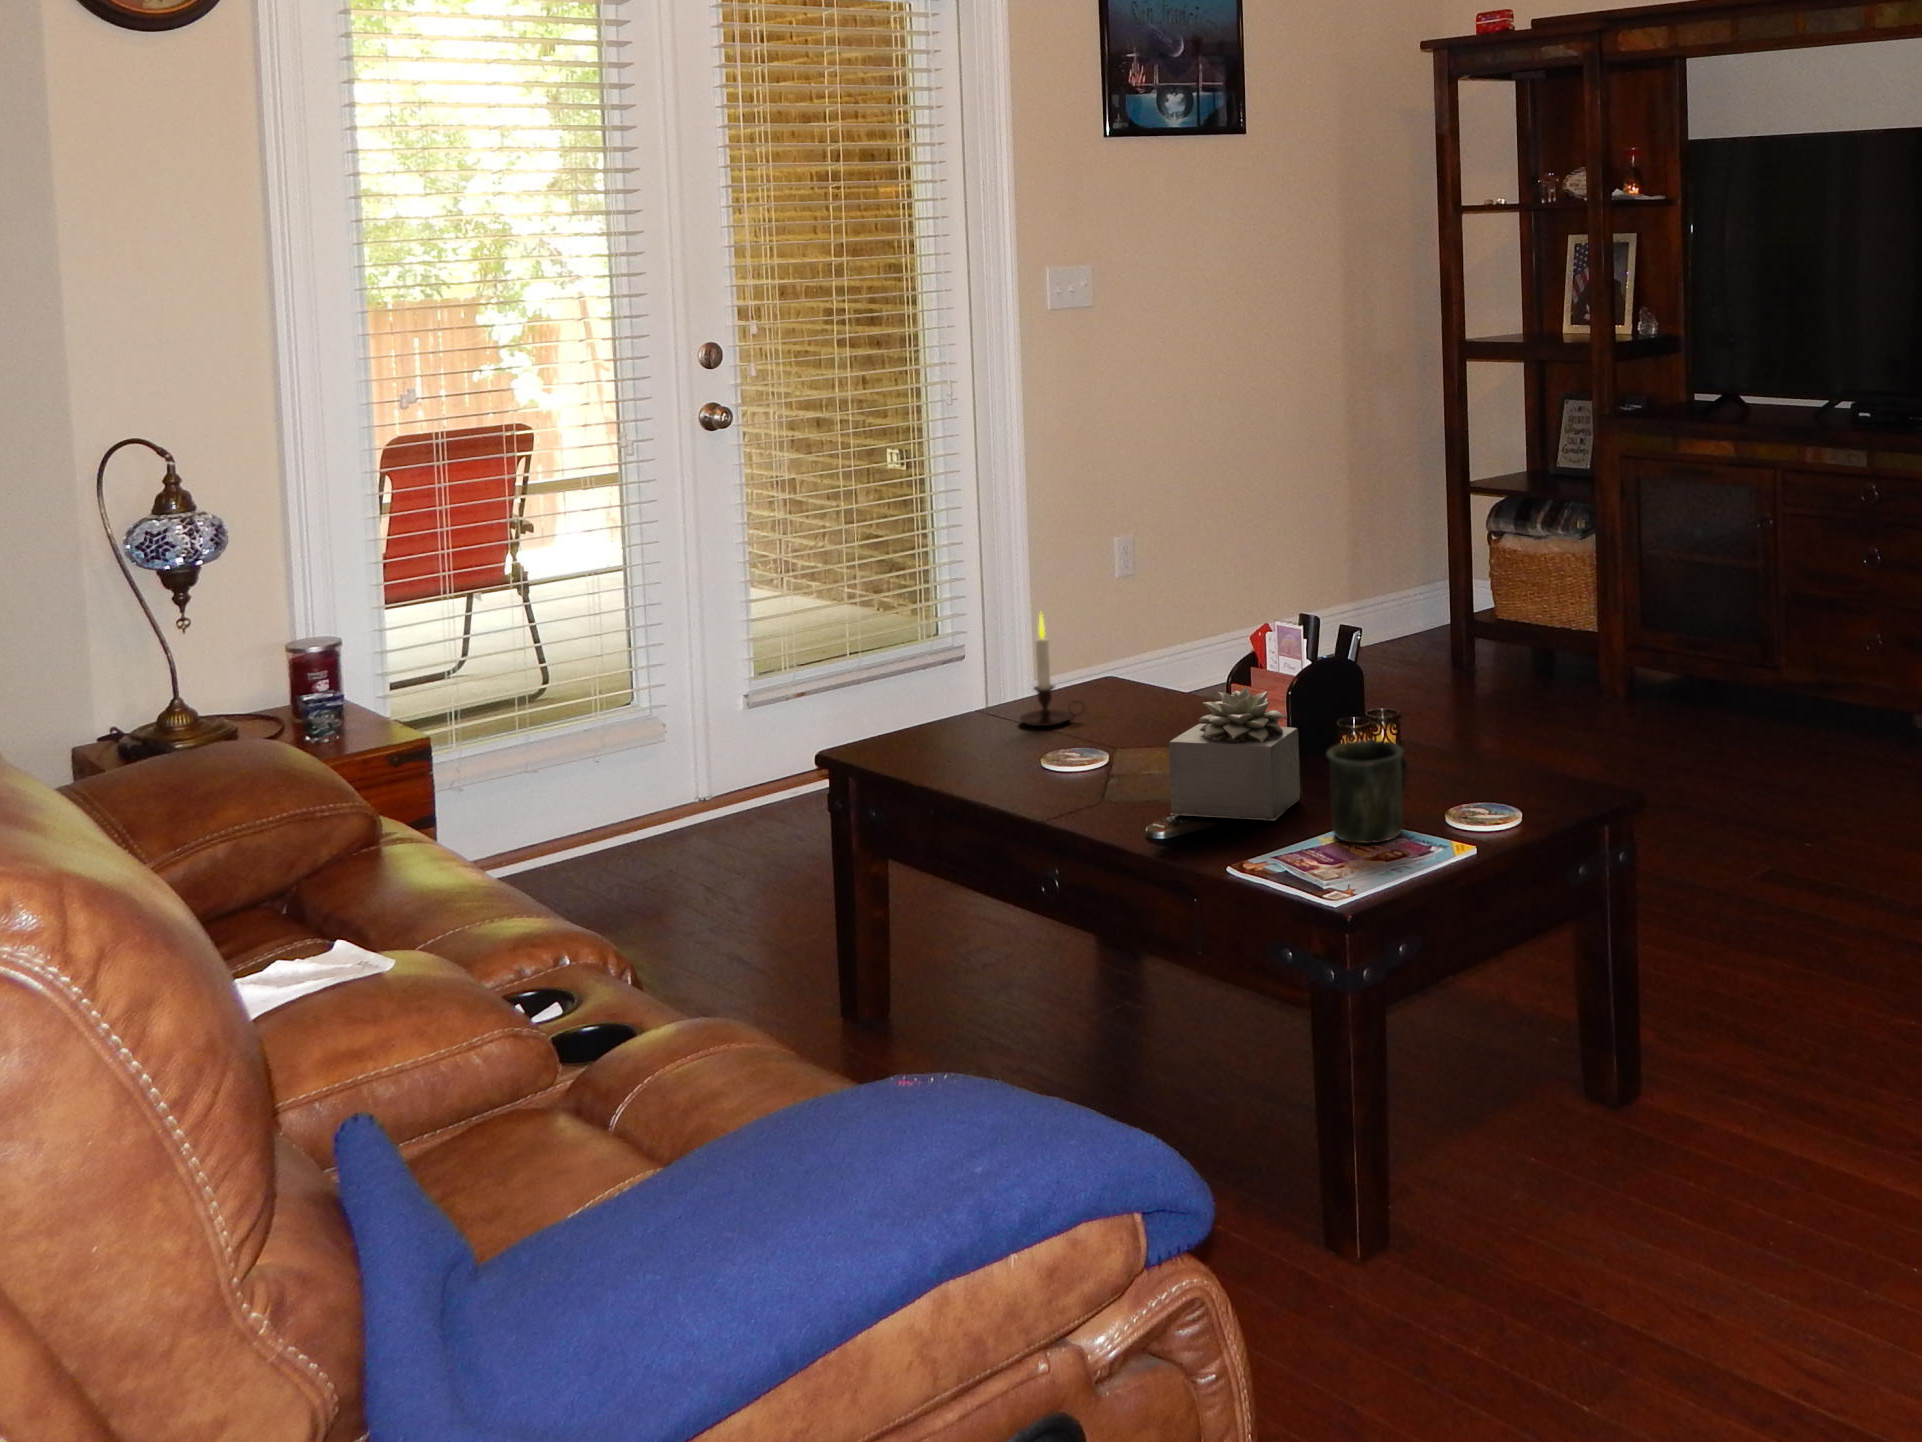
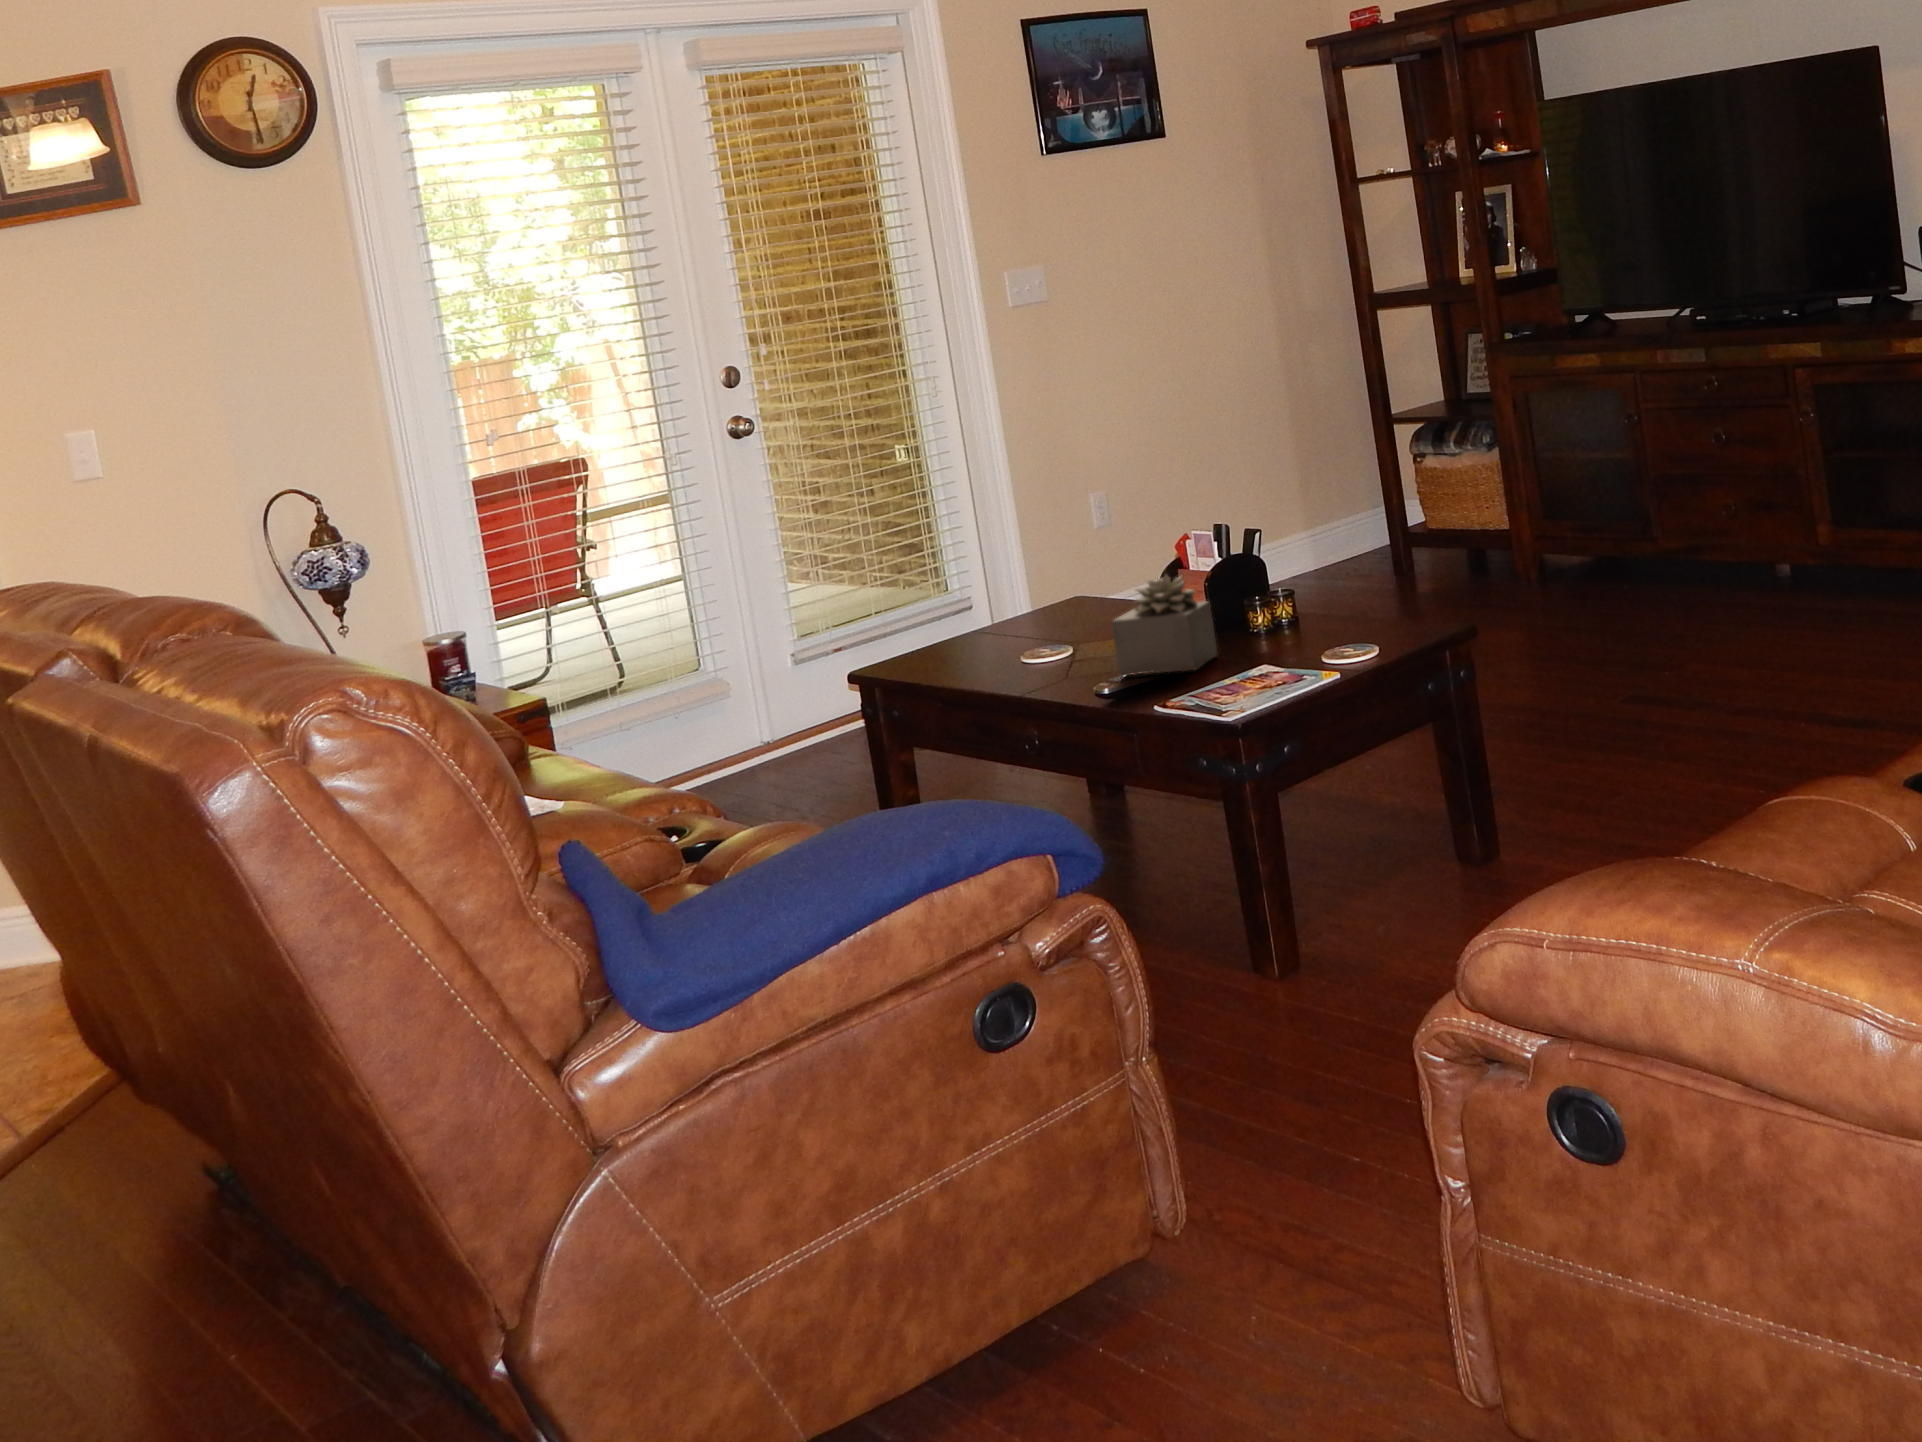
candle: present [1020,614,1085,726] -> none [1006,543,1057,633]
mug: present [1327,740,1407,843] -> none [1227,600,1291,676]

